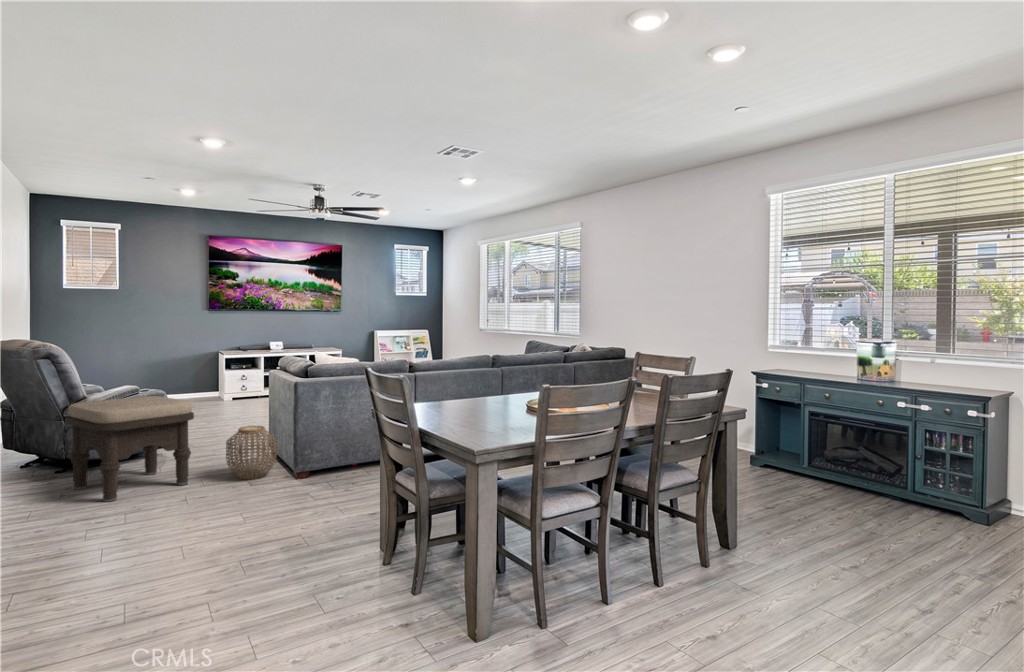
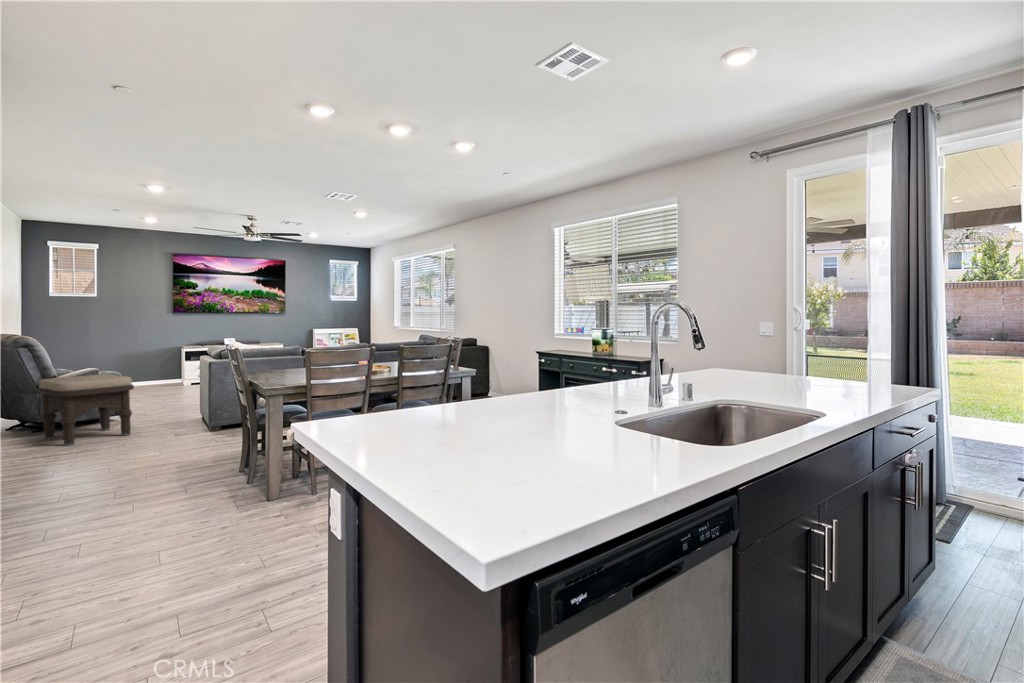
woven basket: present [226,426,277,479] -> none [159,395,199,432]

